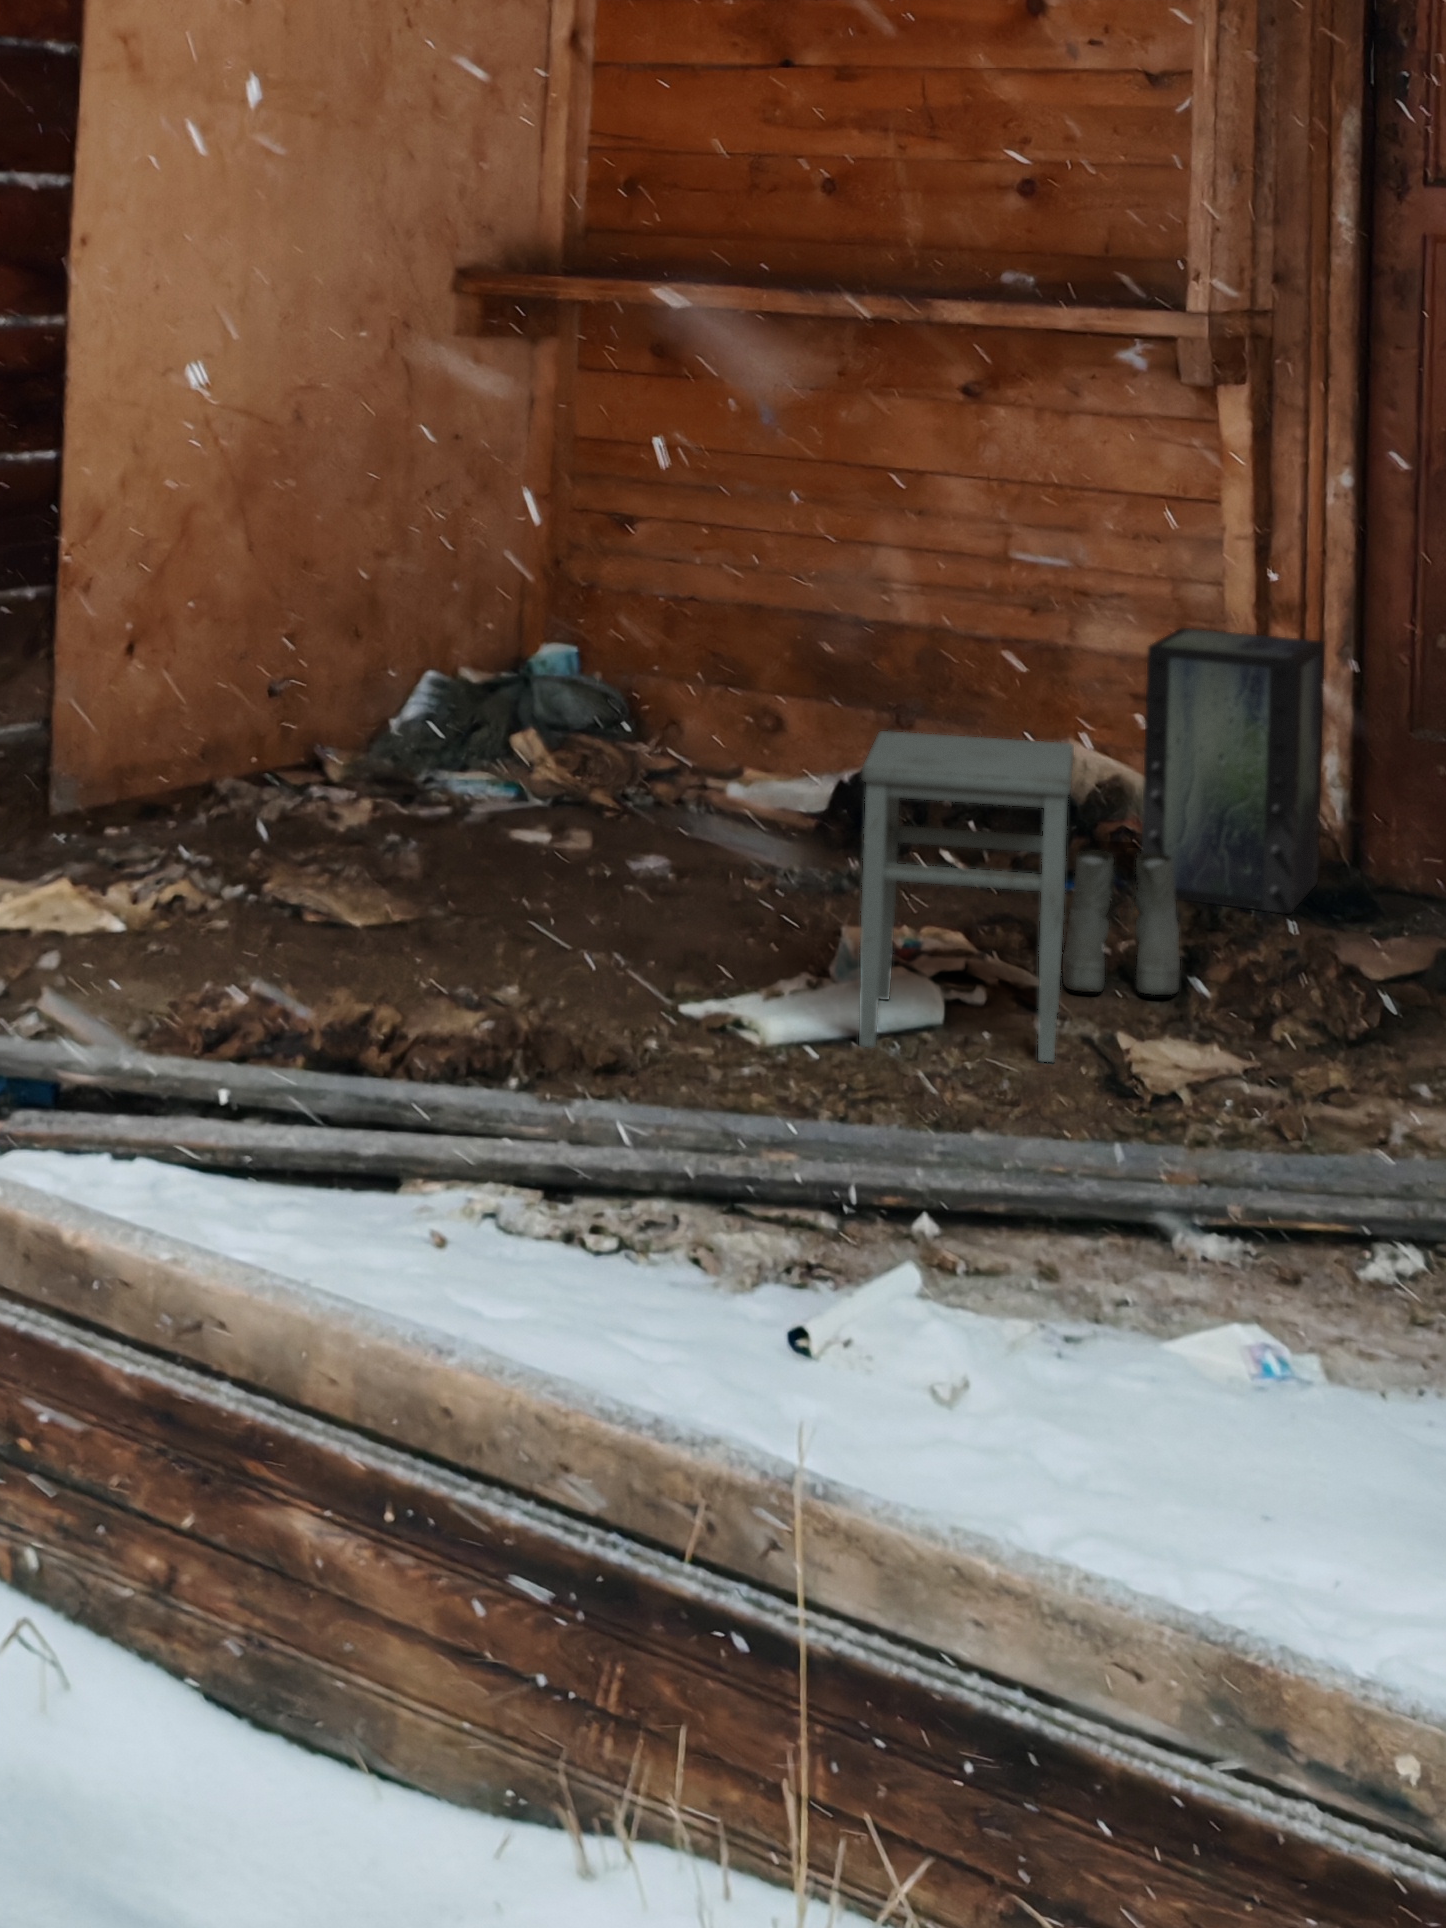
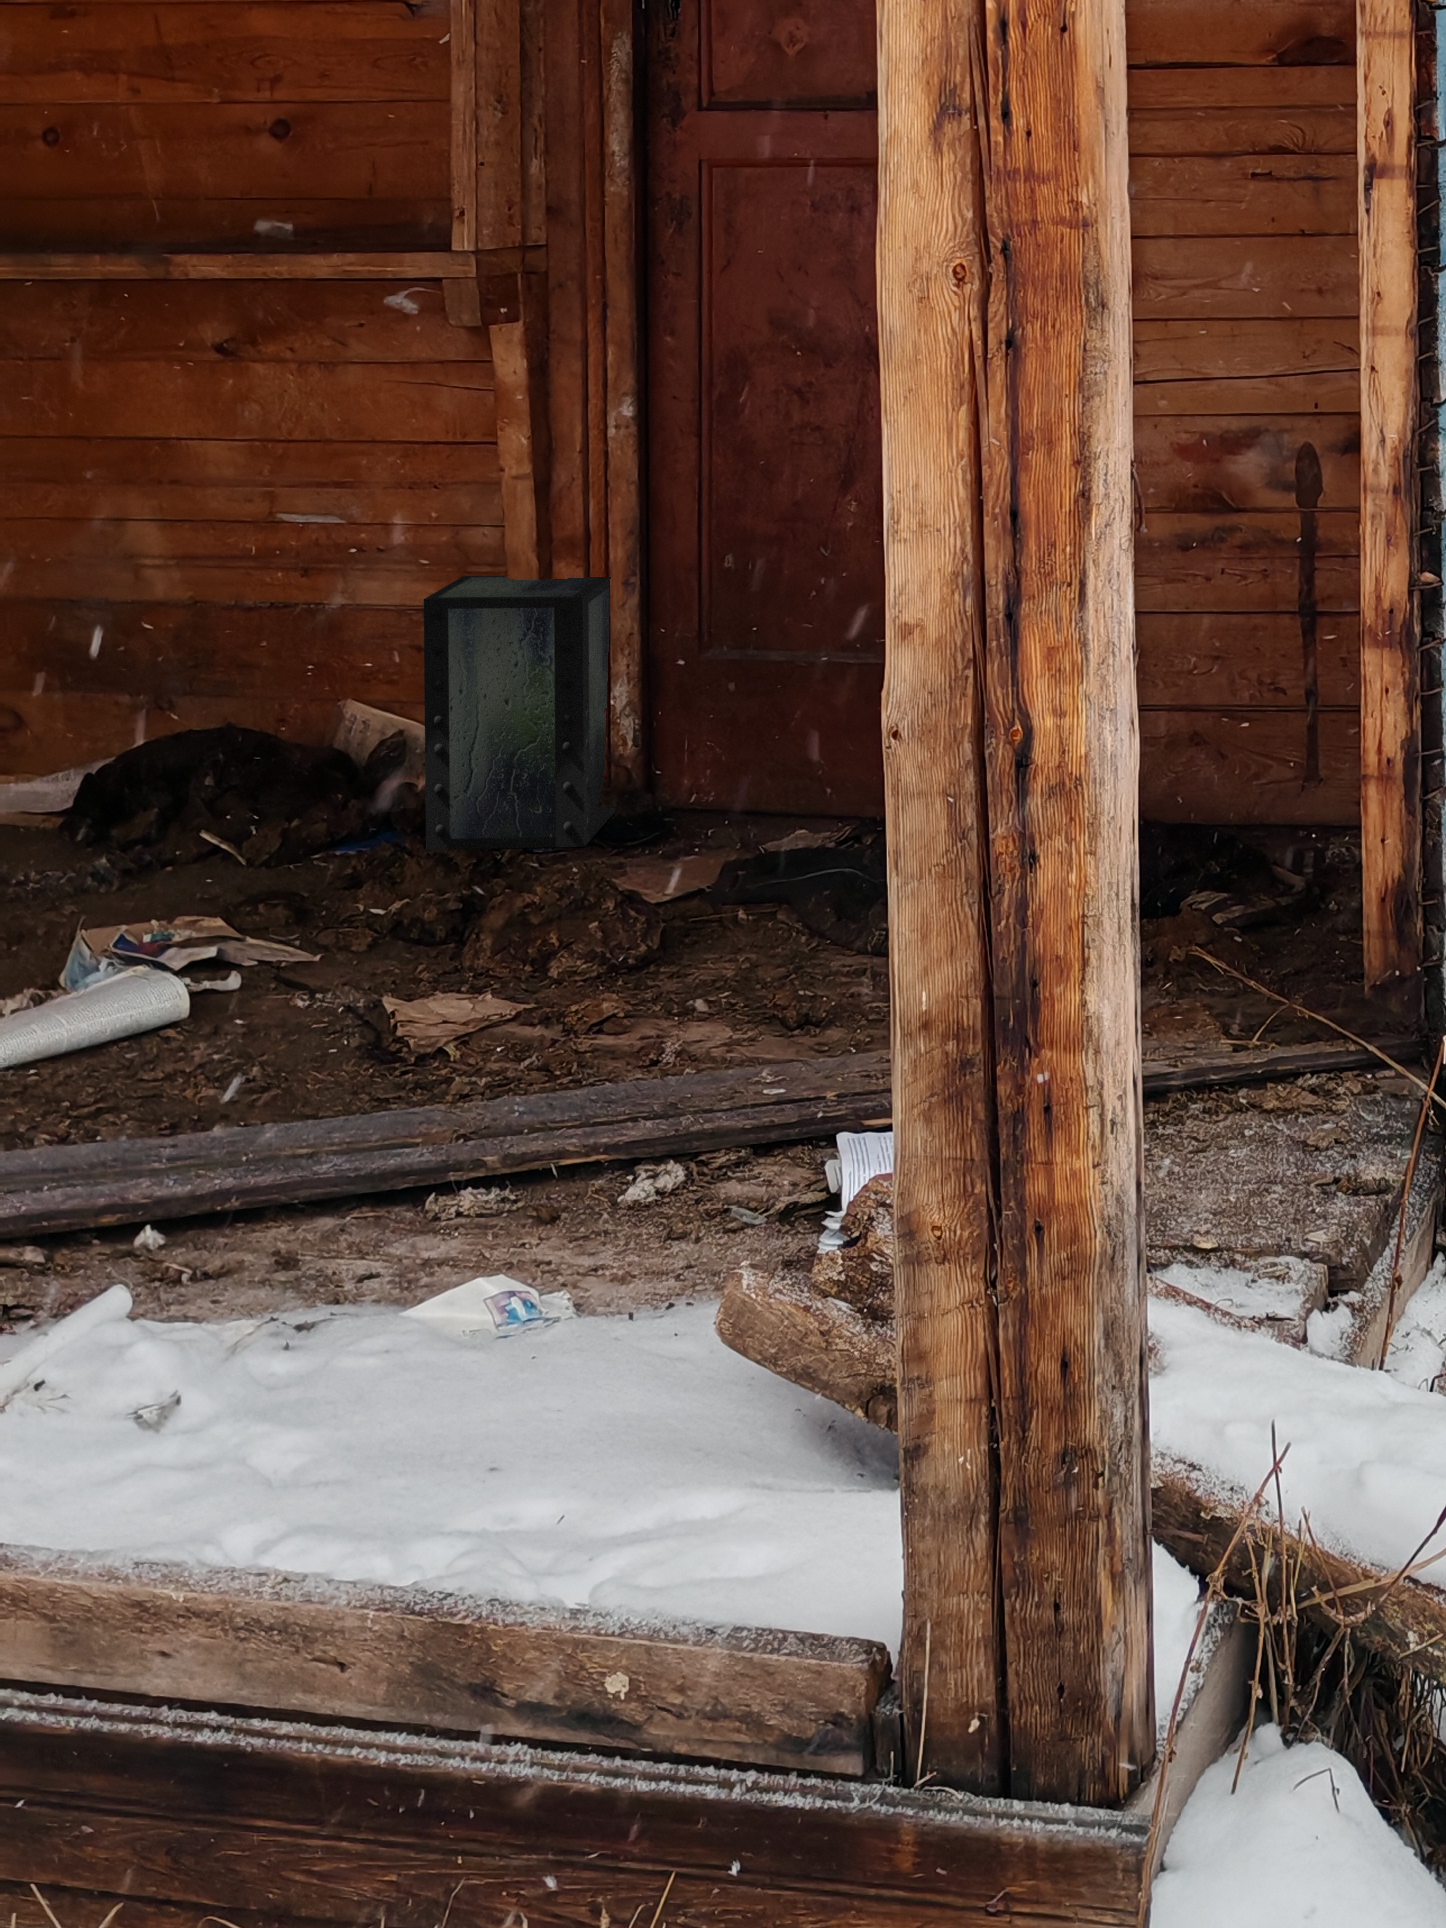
stool: present [859,731,1074,1062] -> none [73,711,329,1061]
boots: present [1063,851,1180,995] -> none [331,809,459,961]

